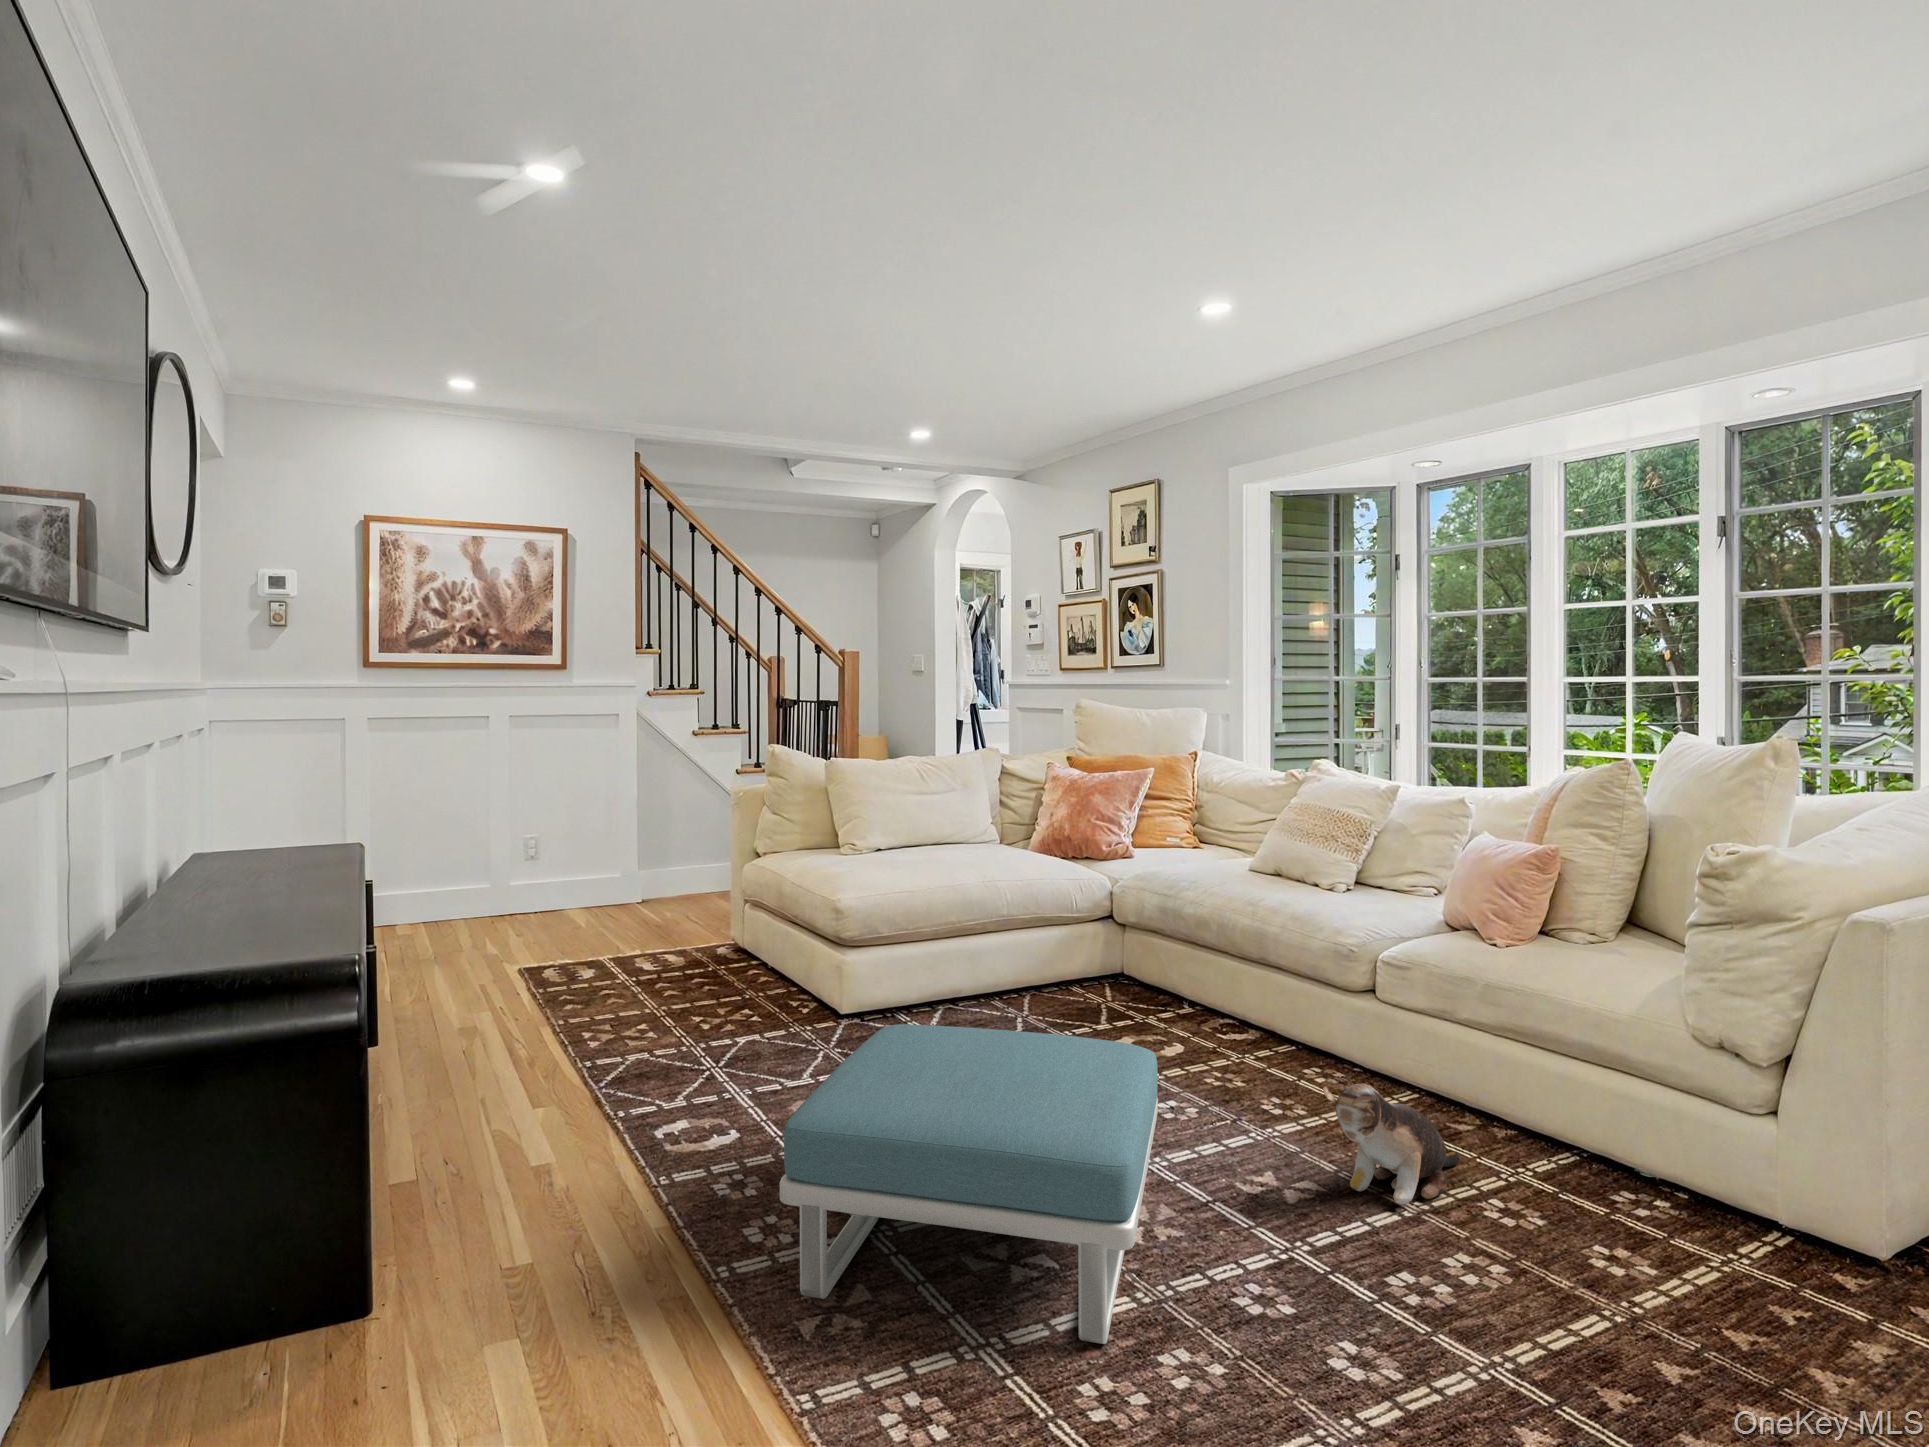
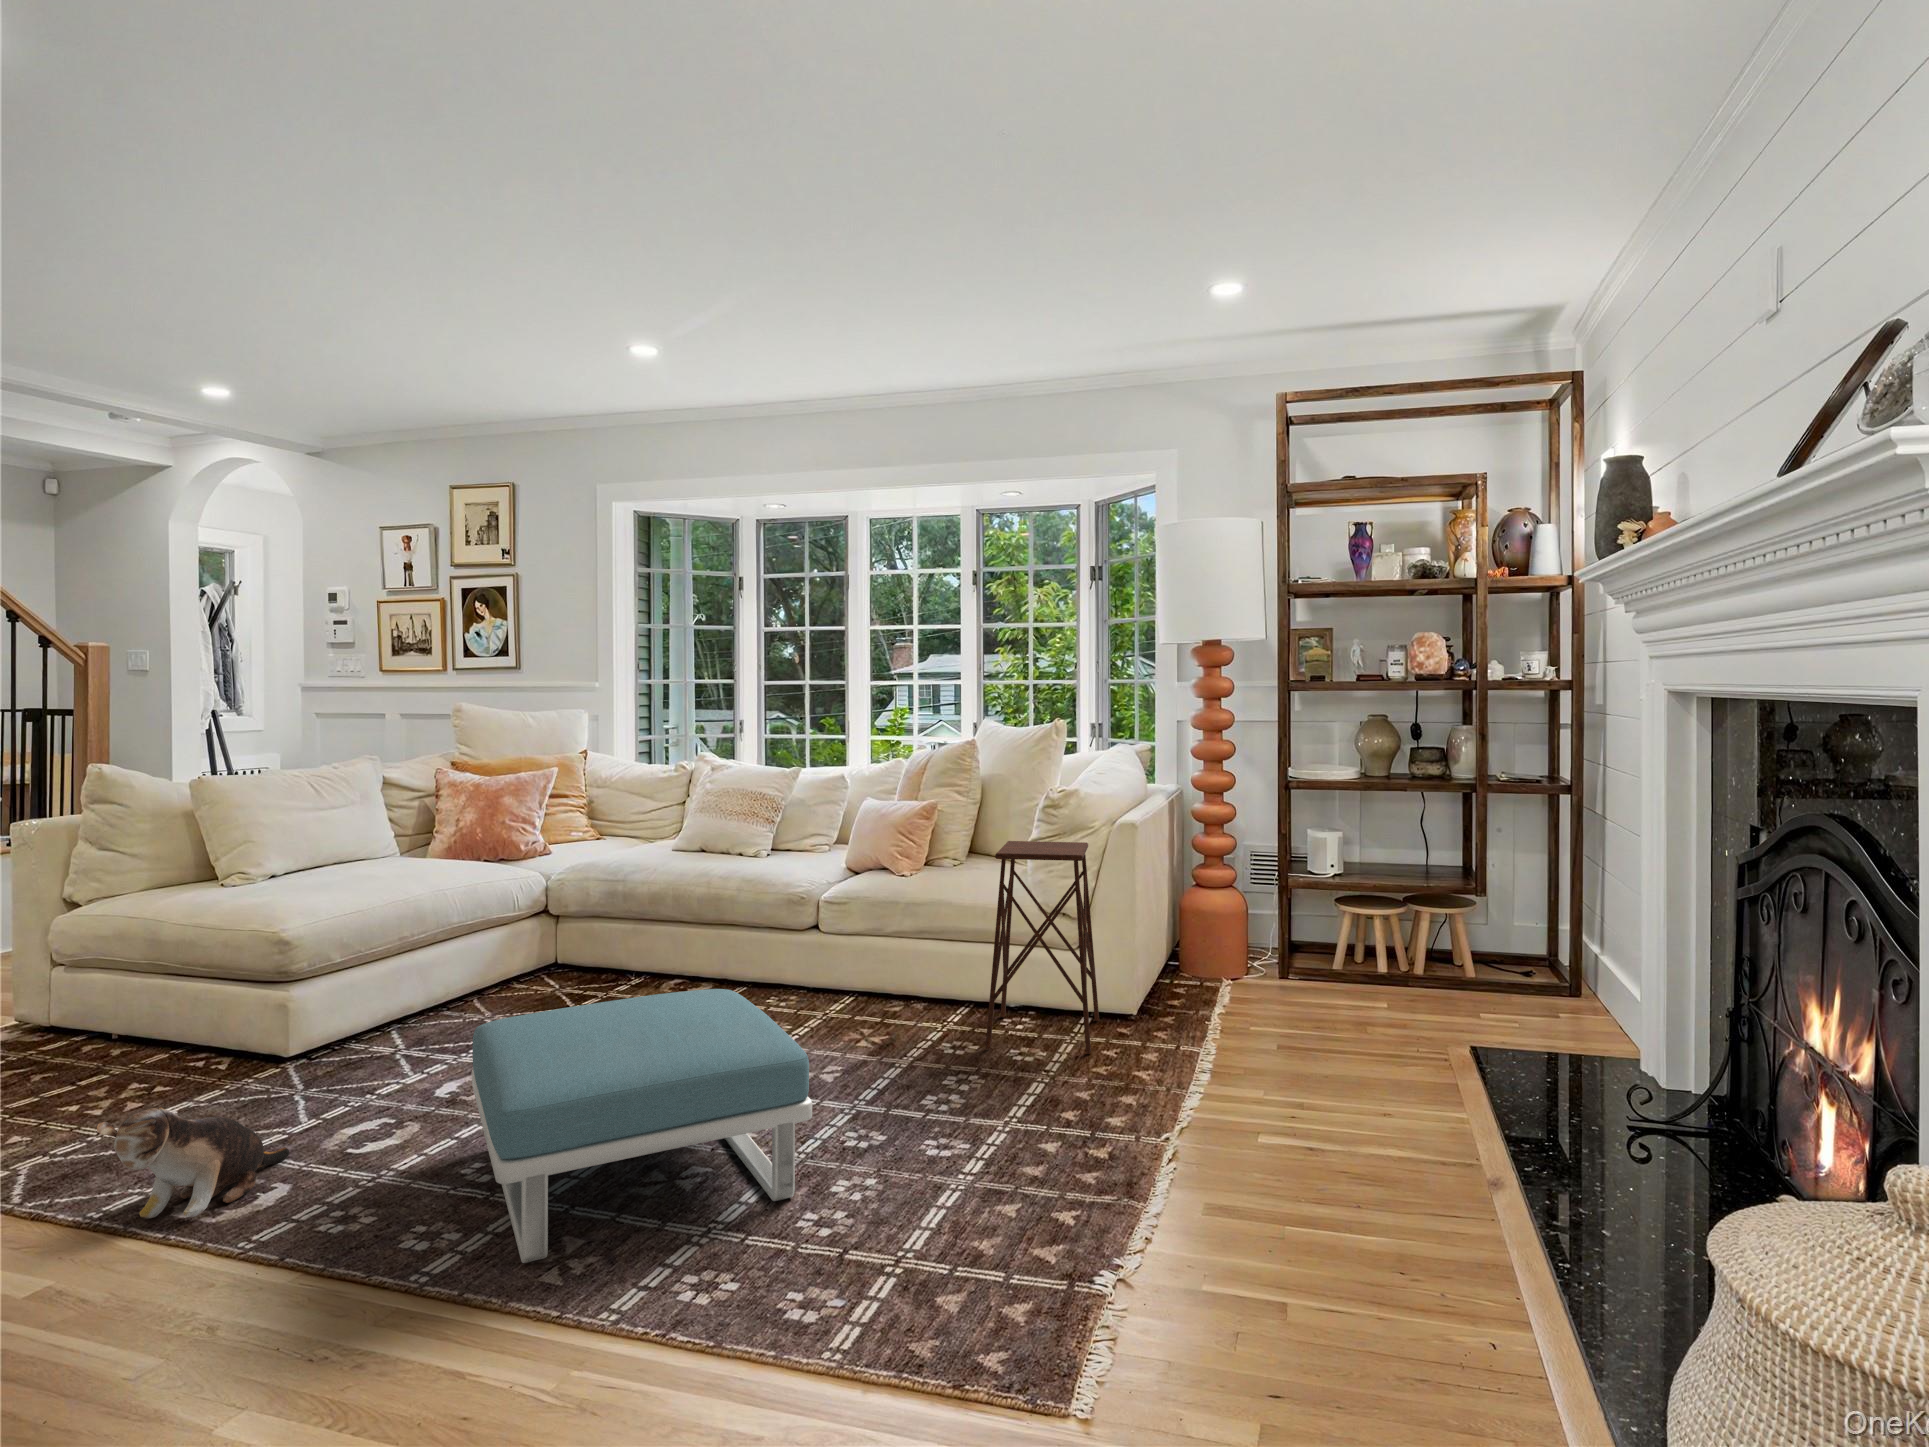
side table: none [1552,916,1811,1302] -> present [986,841,1099,1053]
plush toy: present [1323,1084,1459,1204] -> present [97,1107,289,1218]

